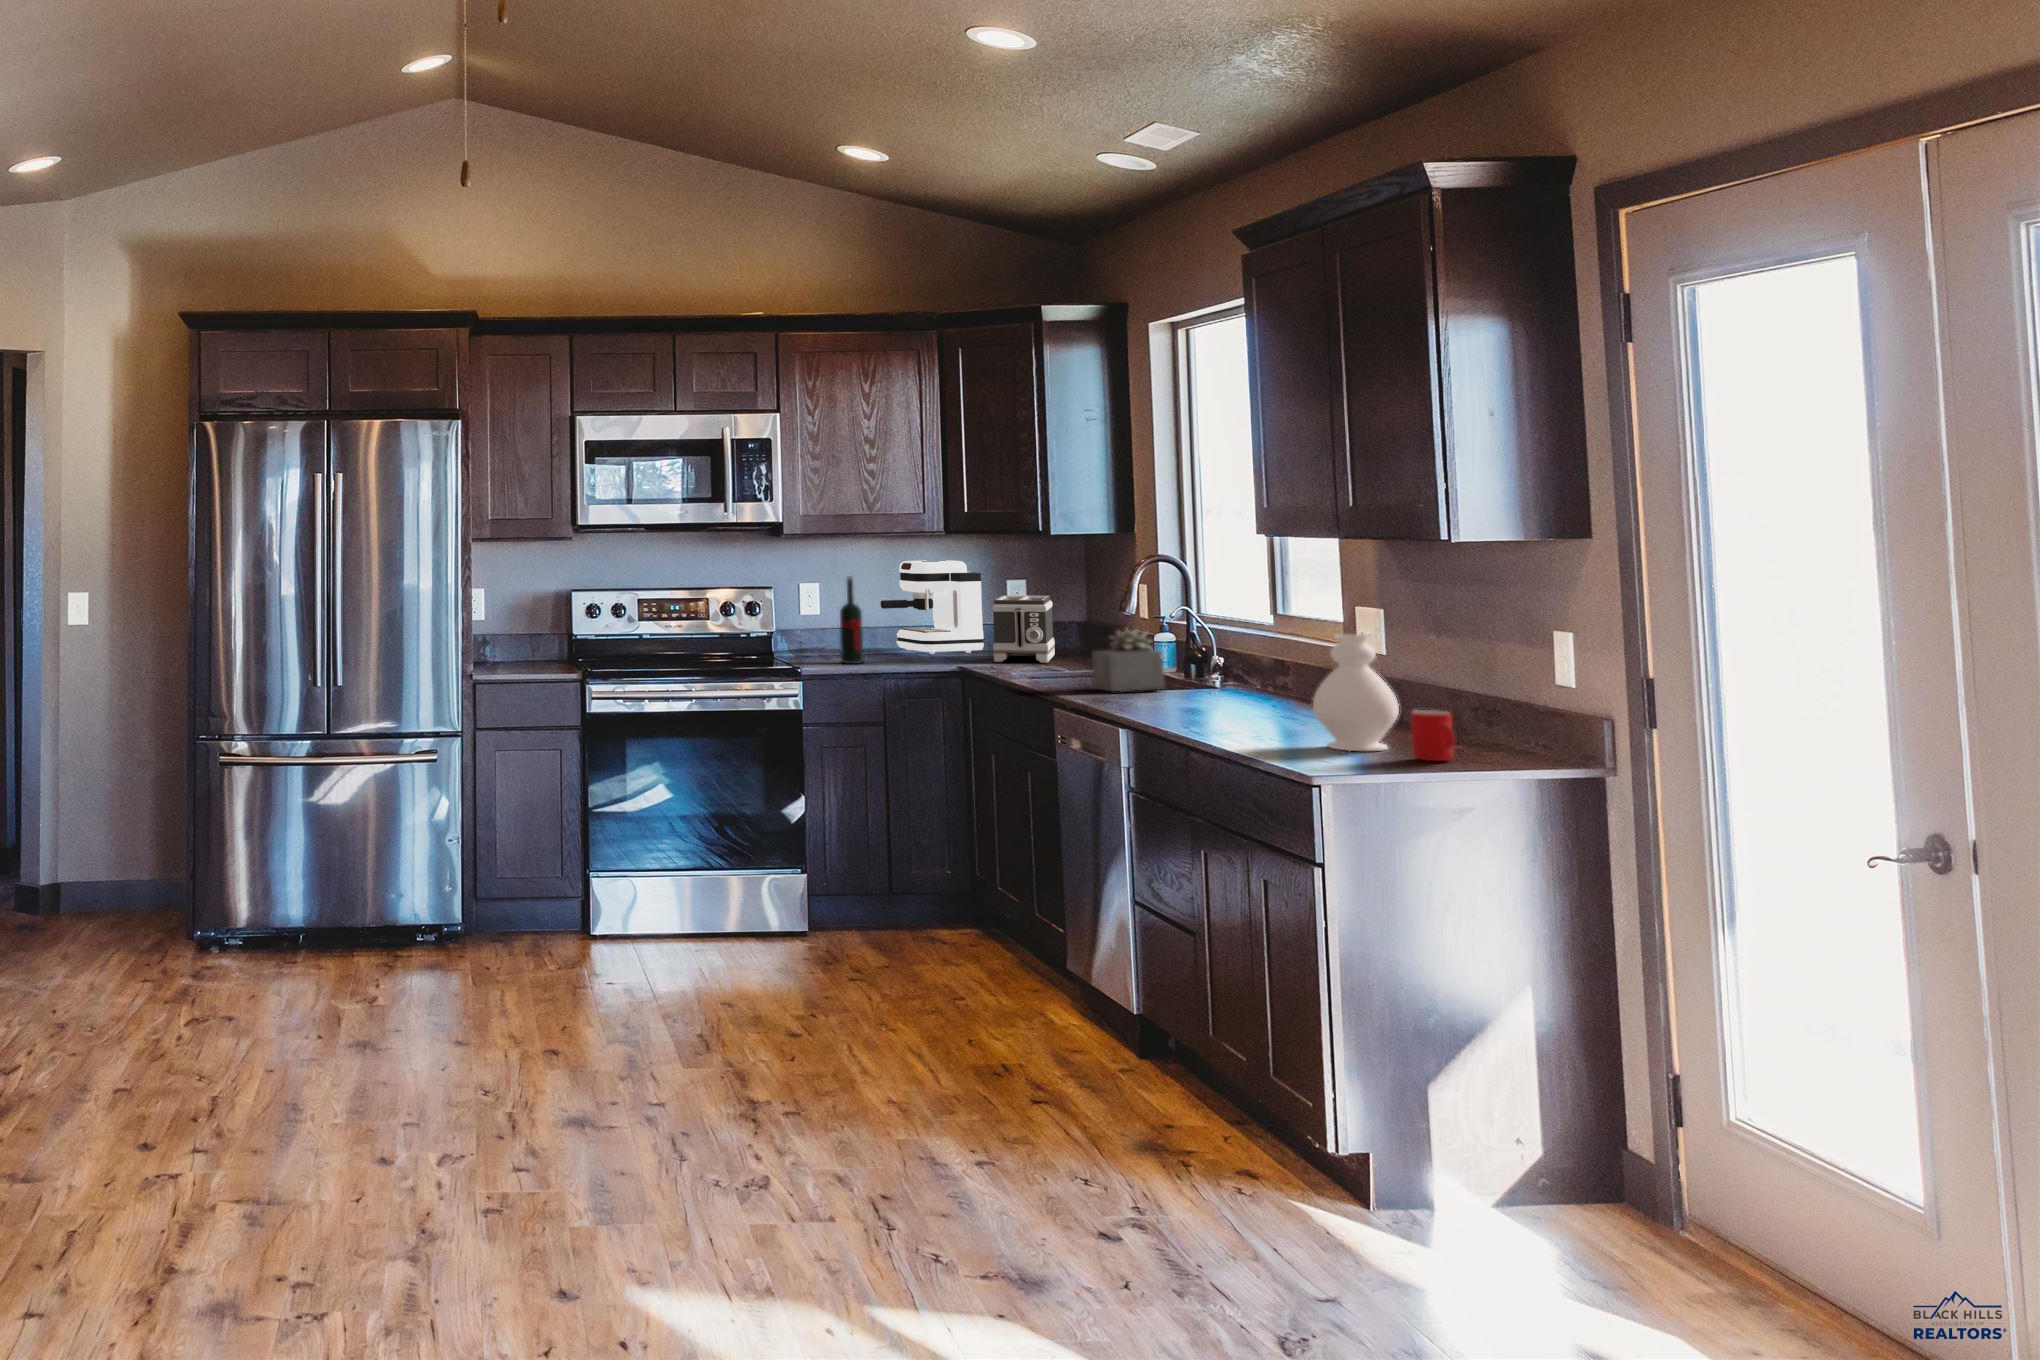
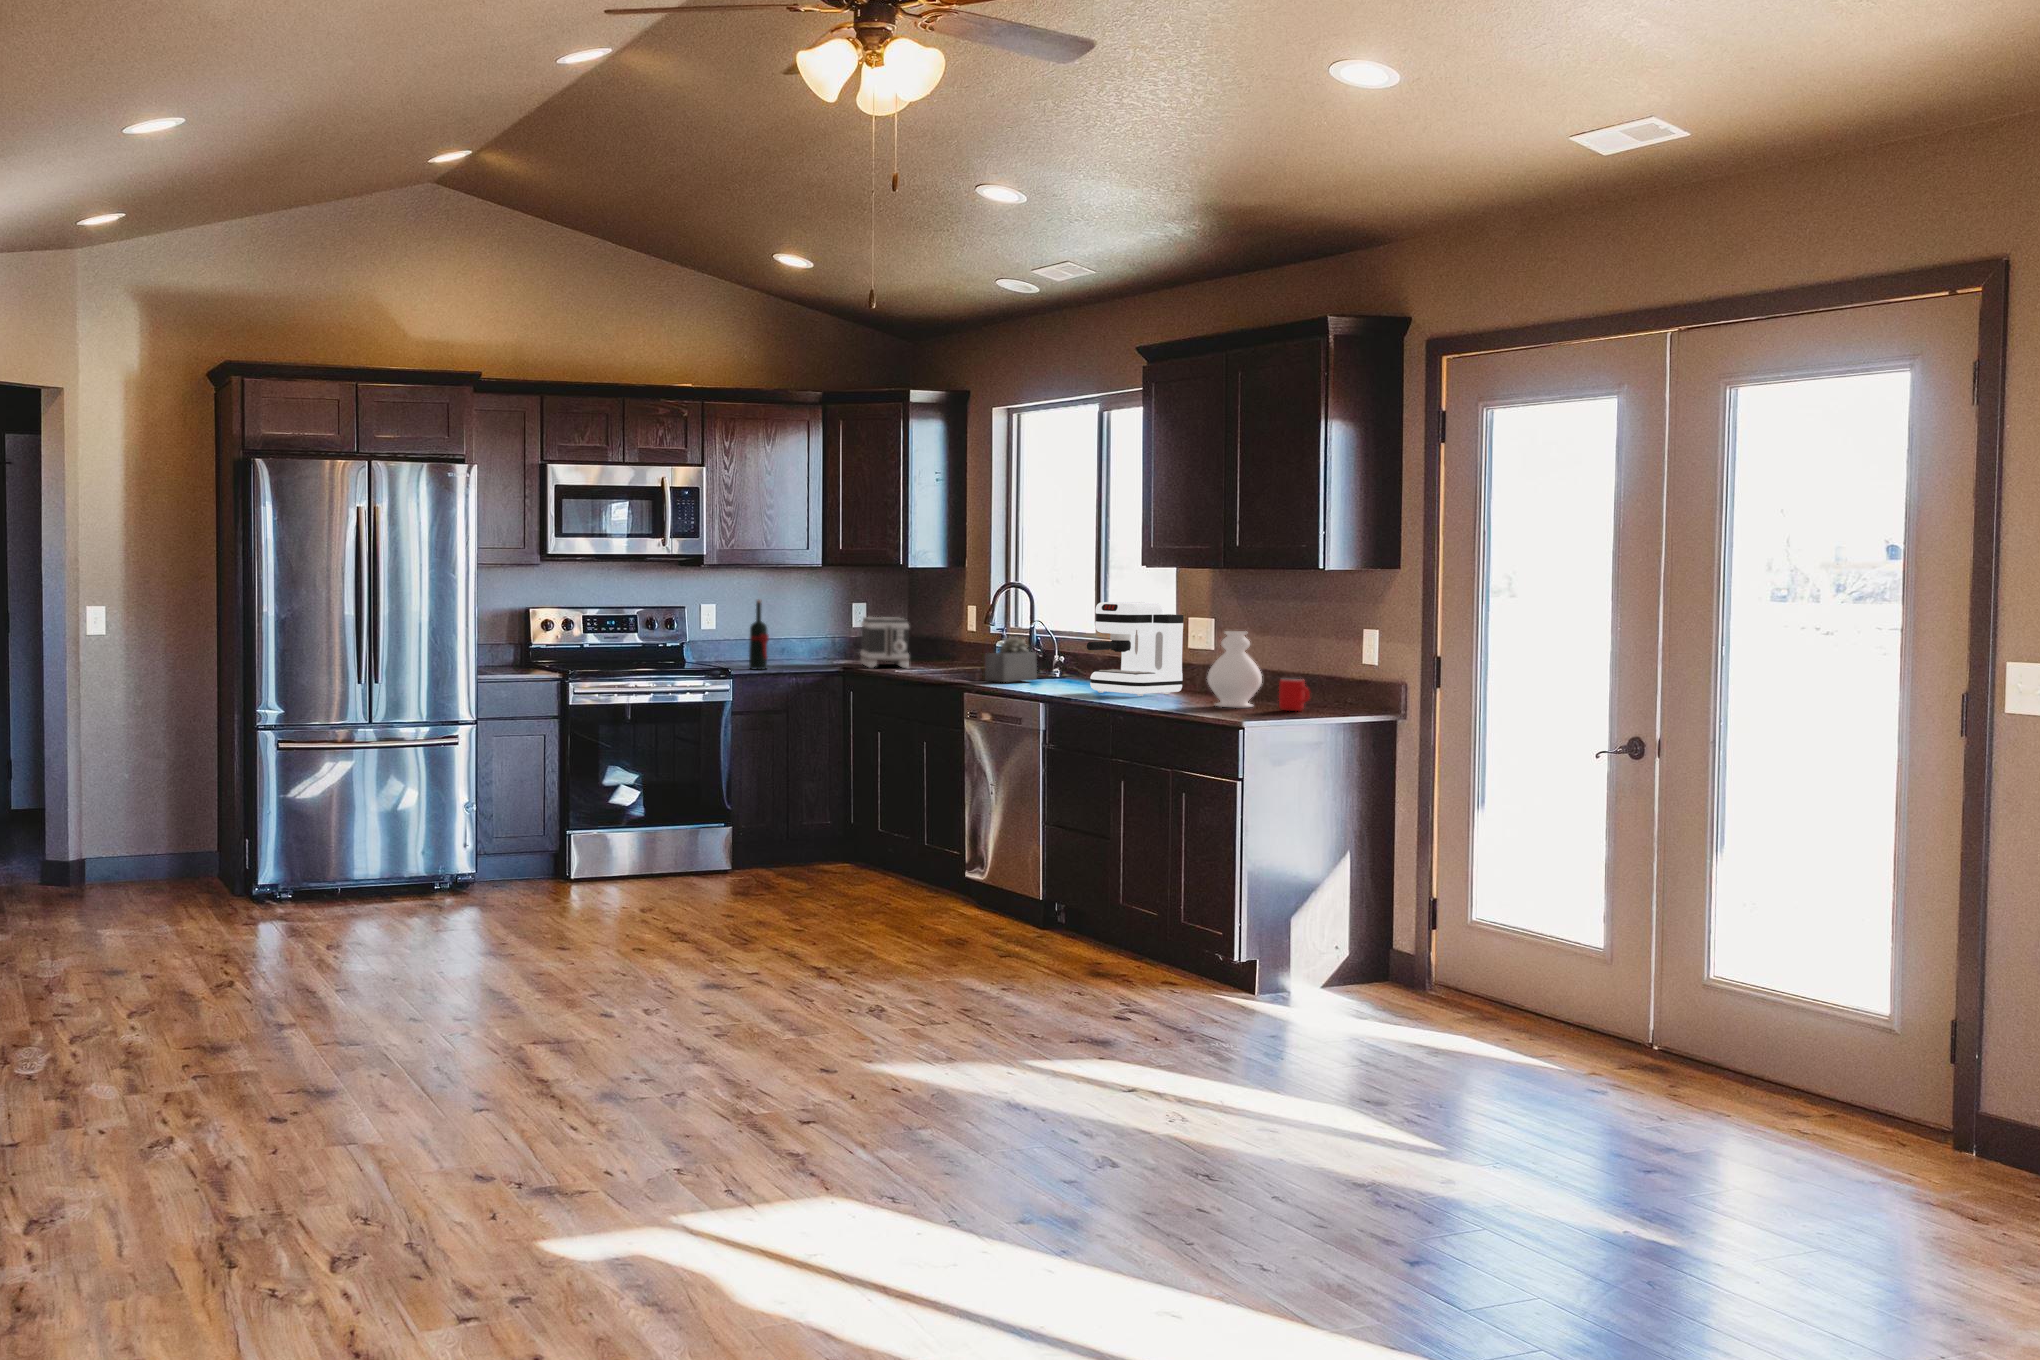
coffee maker: present [881,560,984,654] -> present [1087,602,1183,696]

